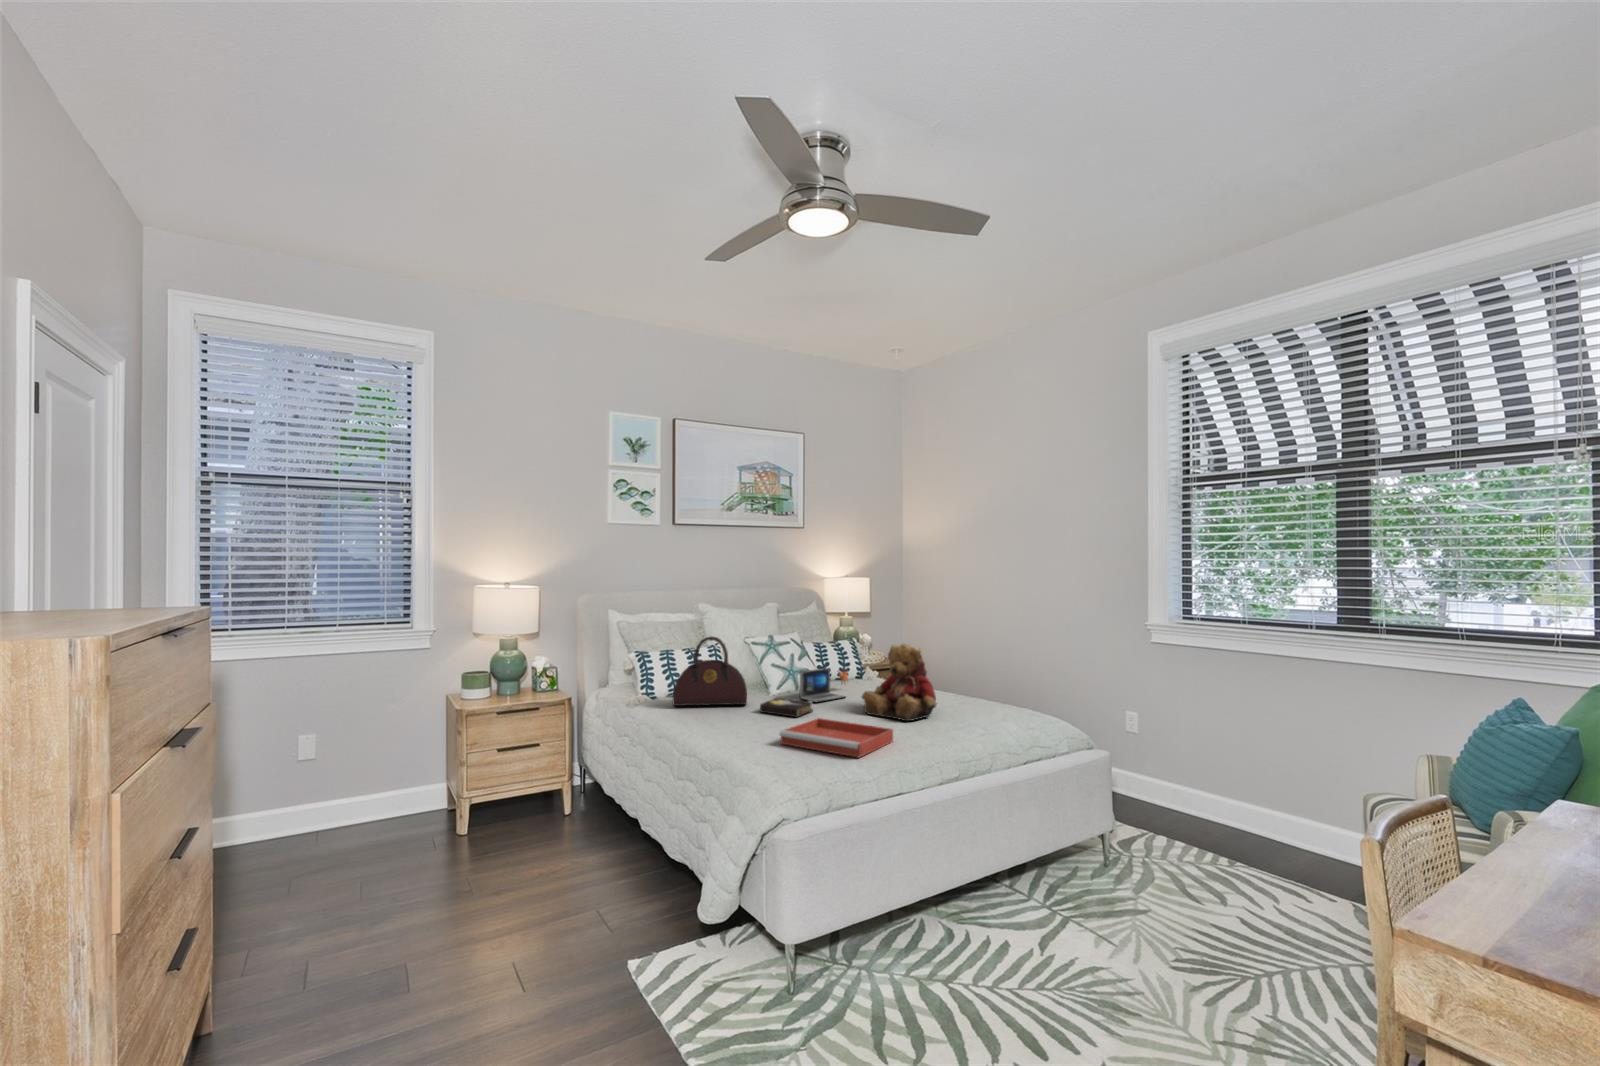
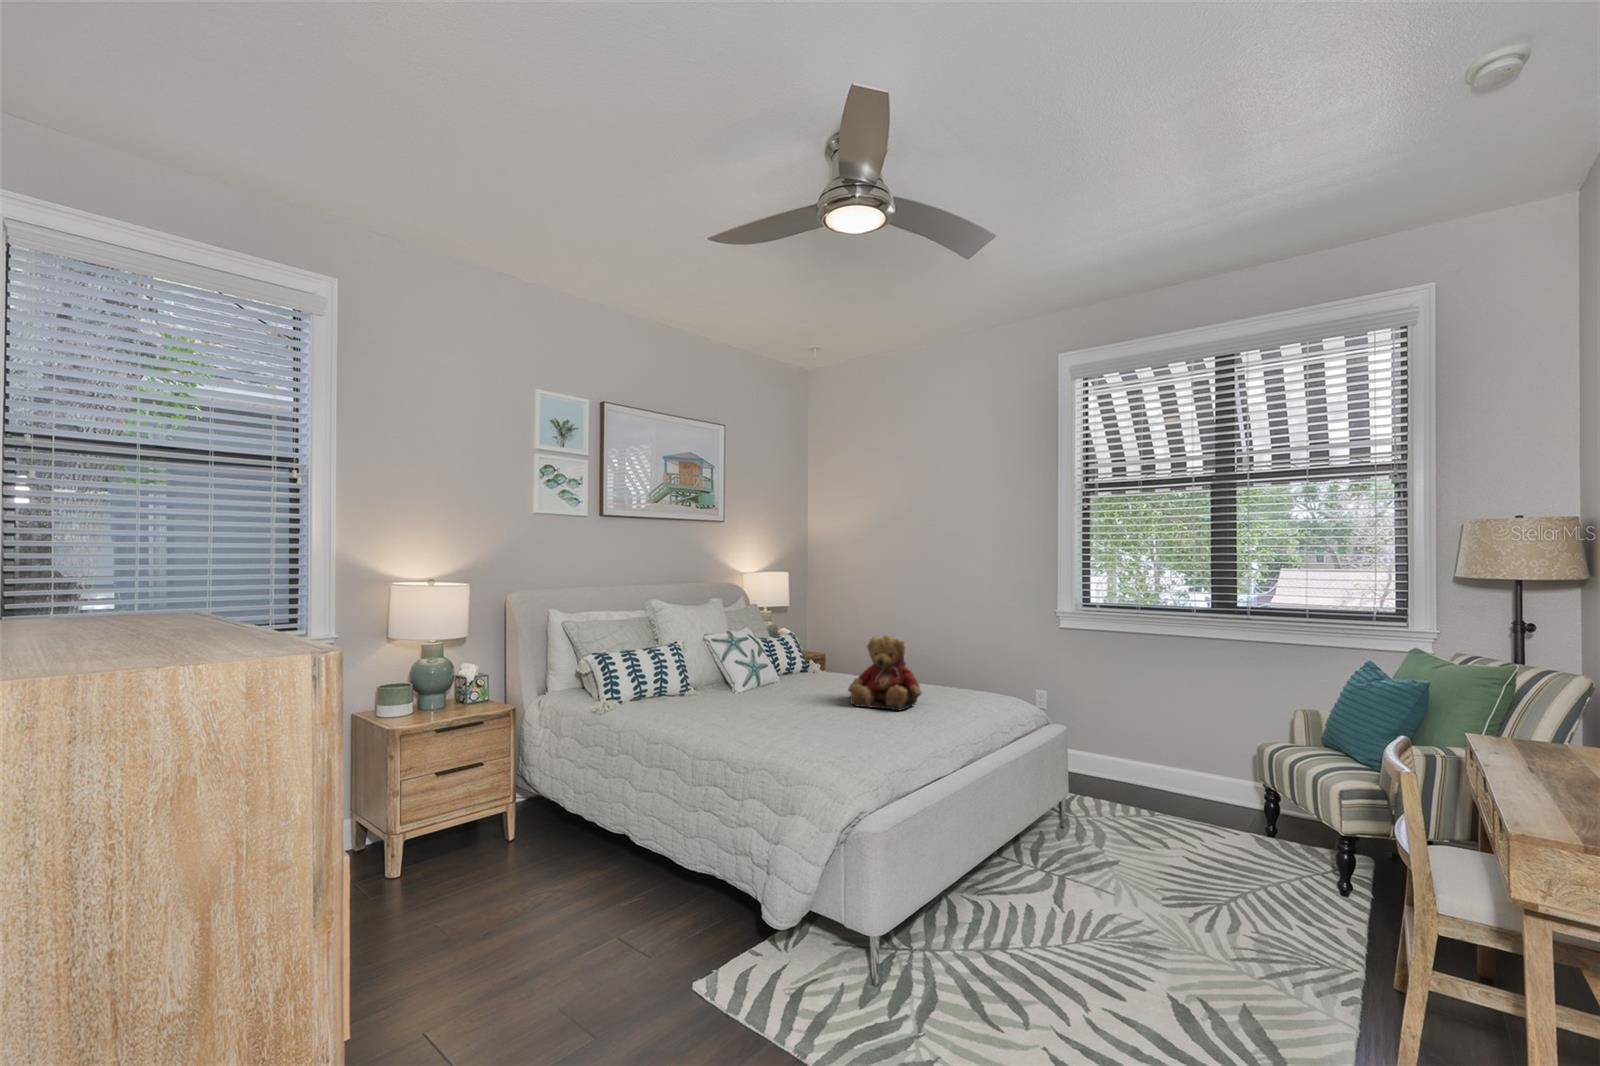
handbag: present [673,636,747,706] -> none [649,635,730,711]
laptop: present [800,668,848,702] -> none [773,662,817,698]
hardback book: present [760,697,813,717] -> none [750,694,801,714]
tray: present [780,718,893,757] -> none [806,713,908,748]

